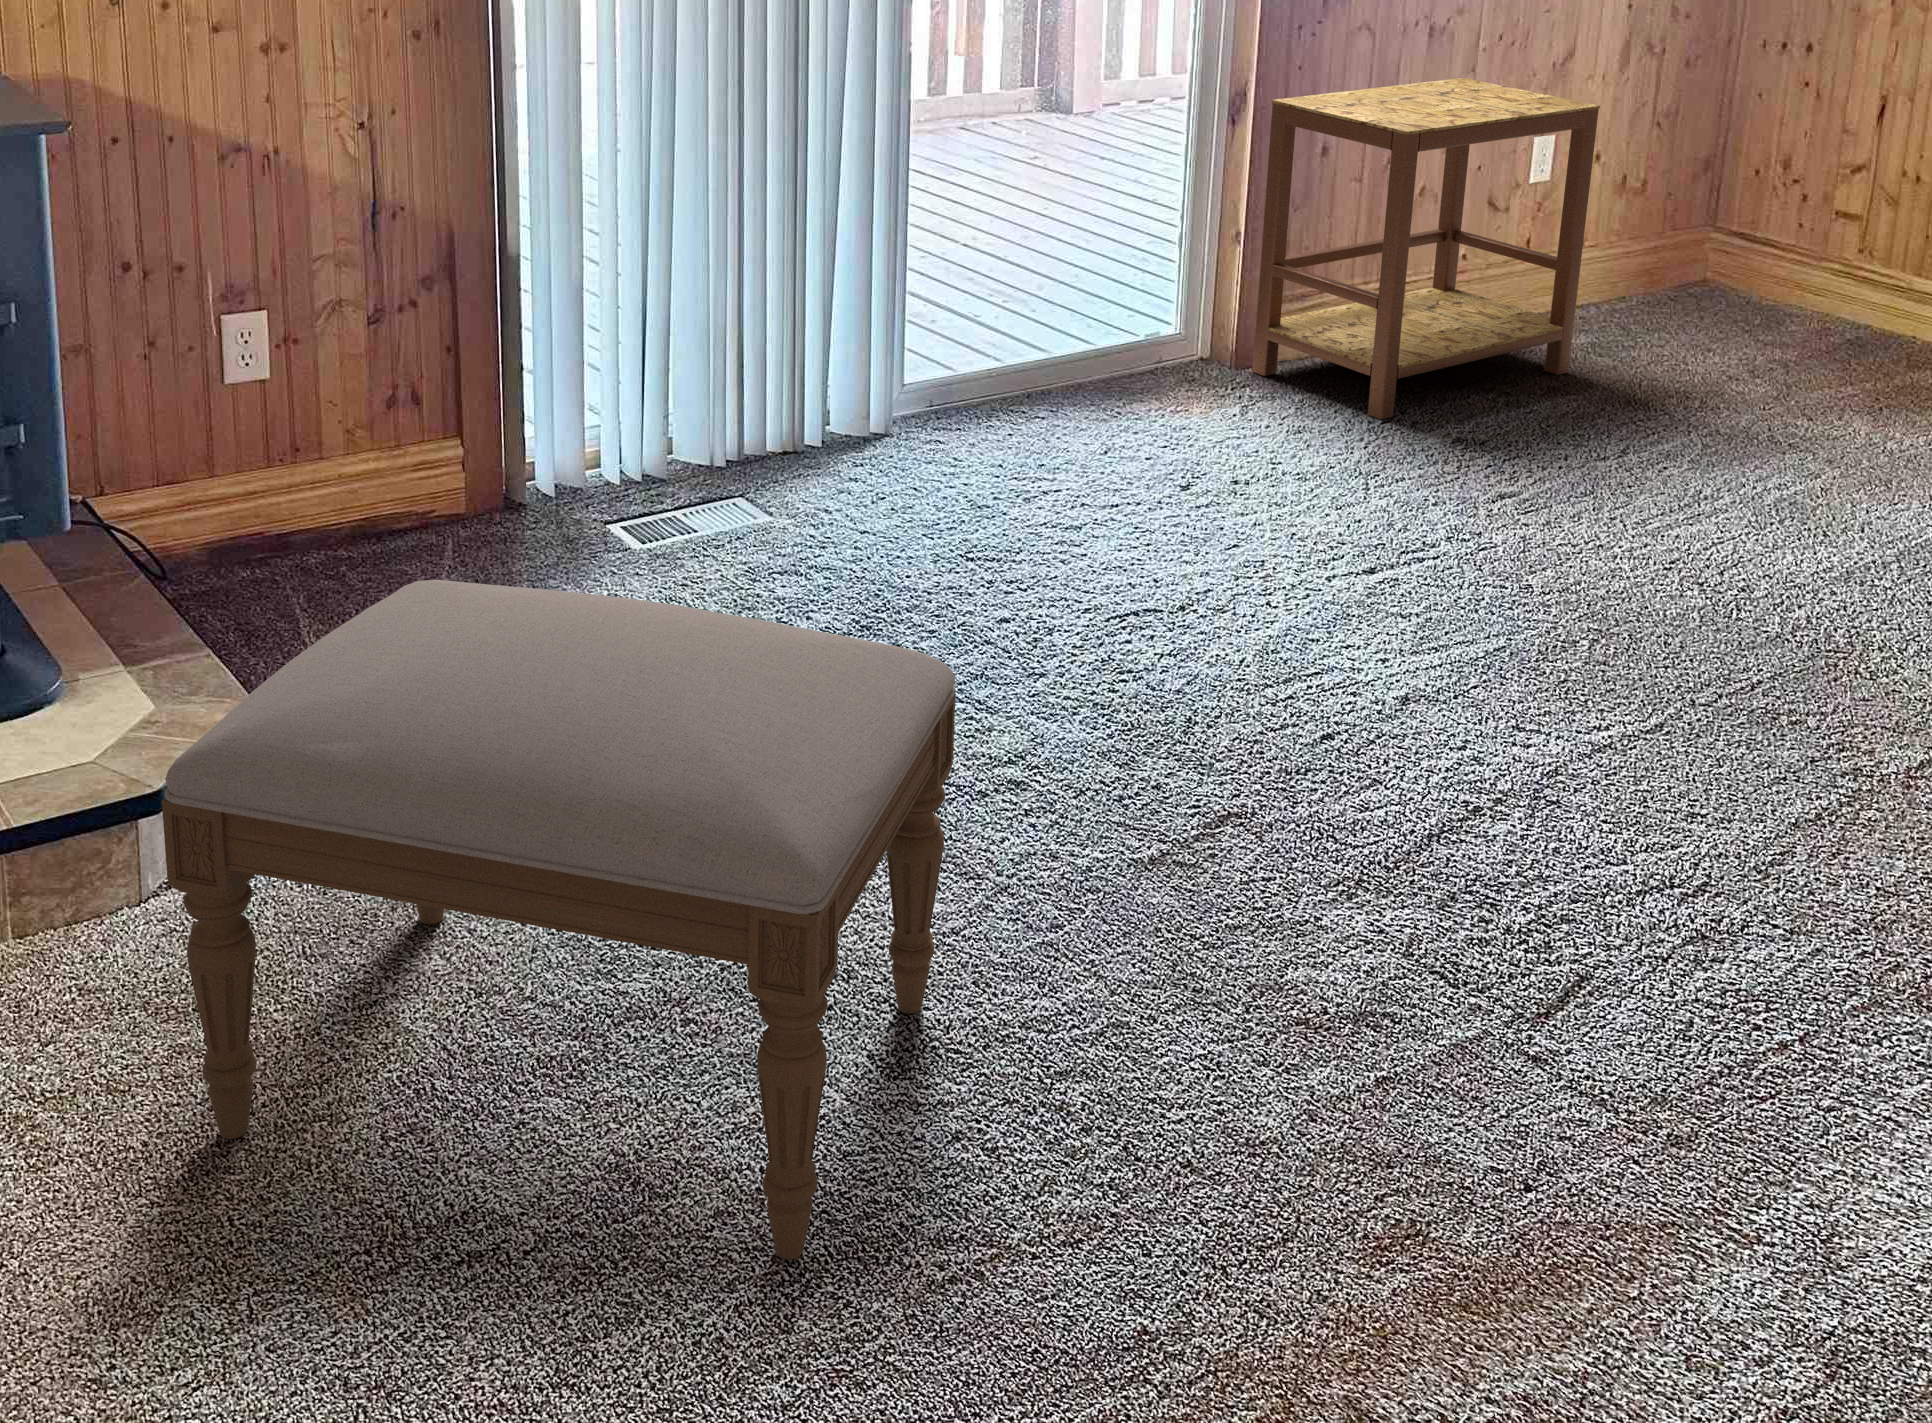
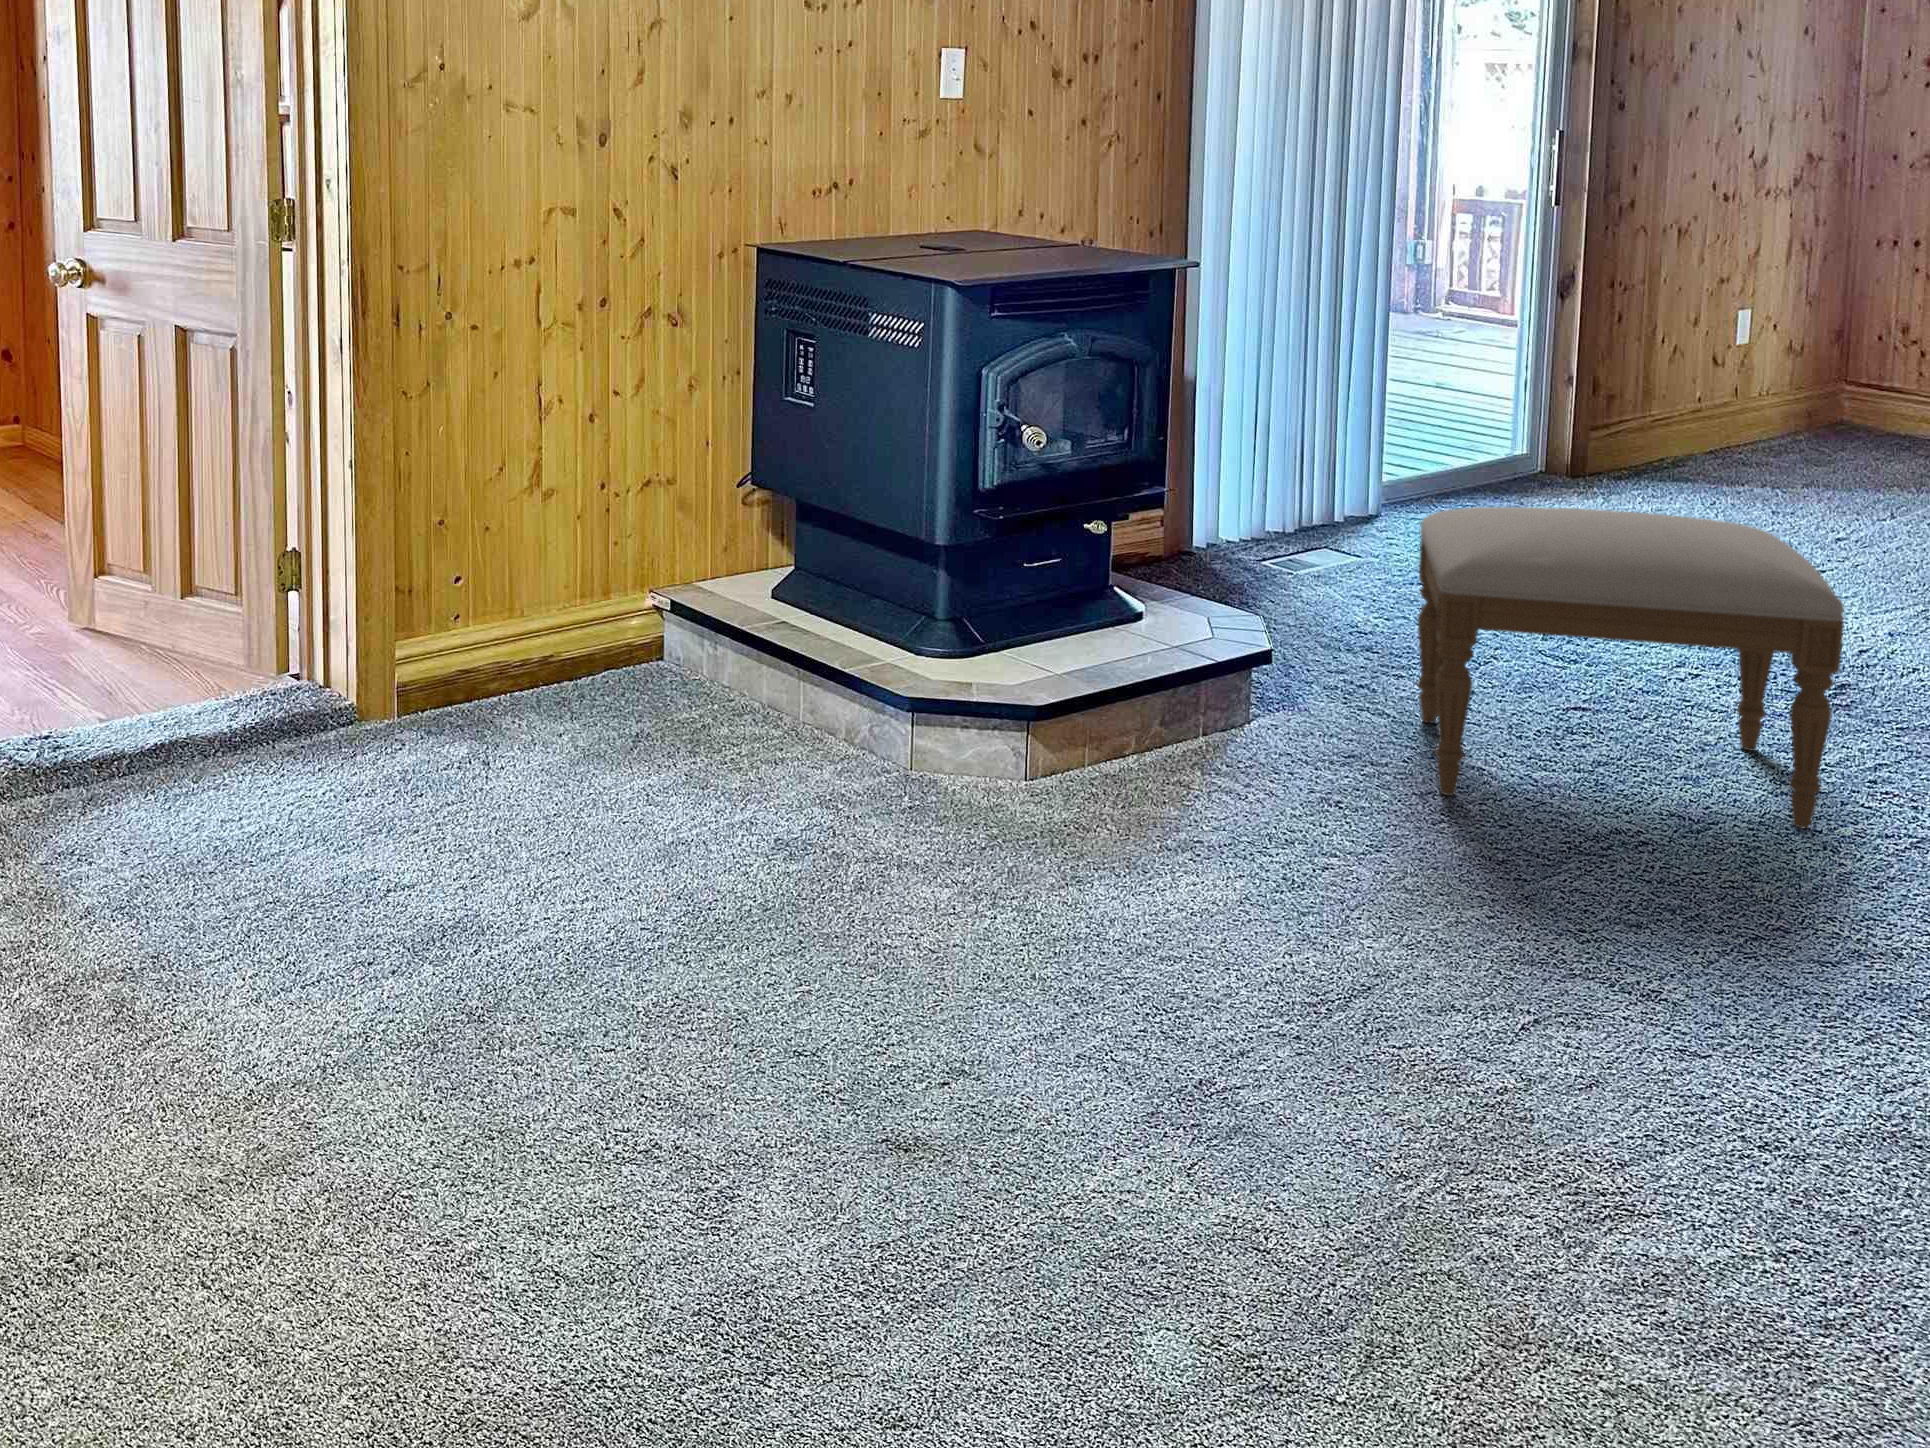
side table: present [1253,78,1600,419] -> none [1582,266,1819,500]

